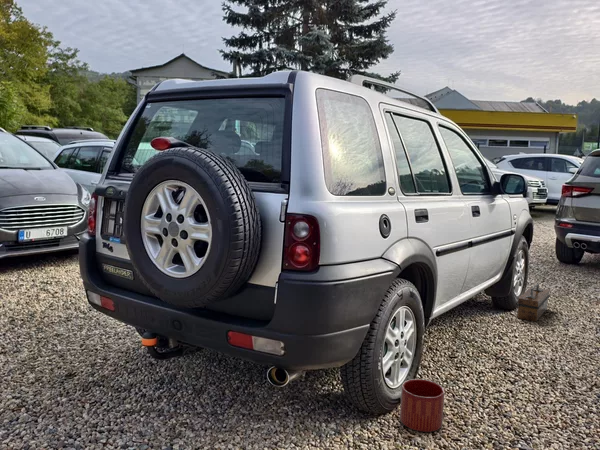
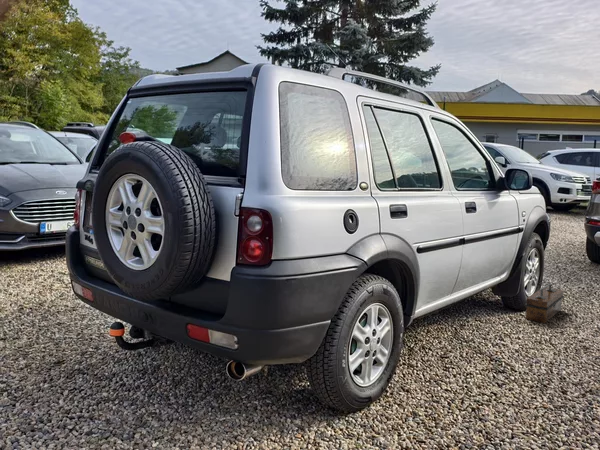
planter: present [400,379,445,432] -> none [369,378,414,433]

